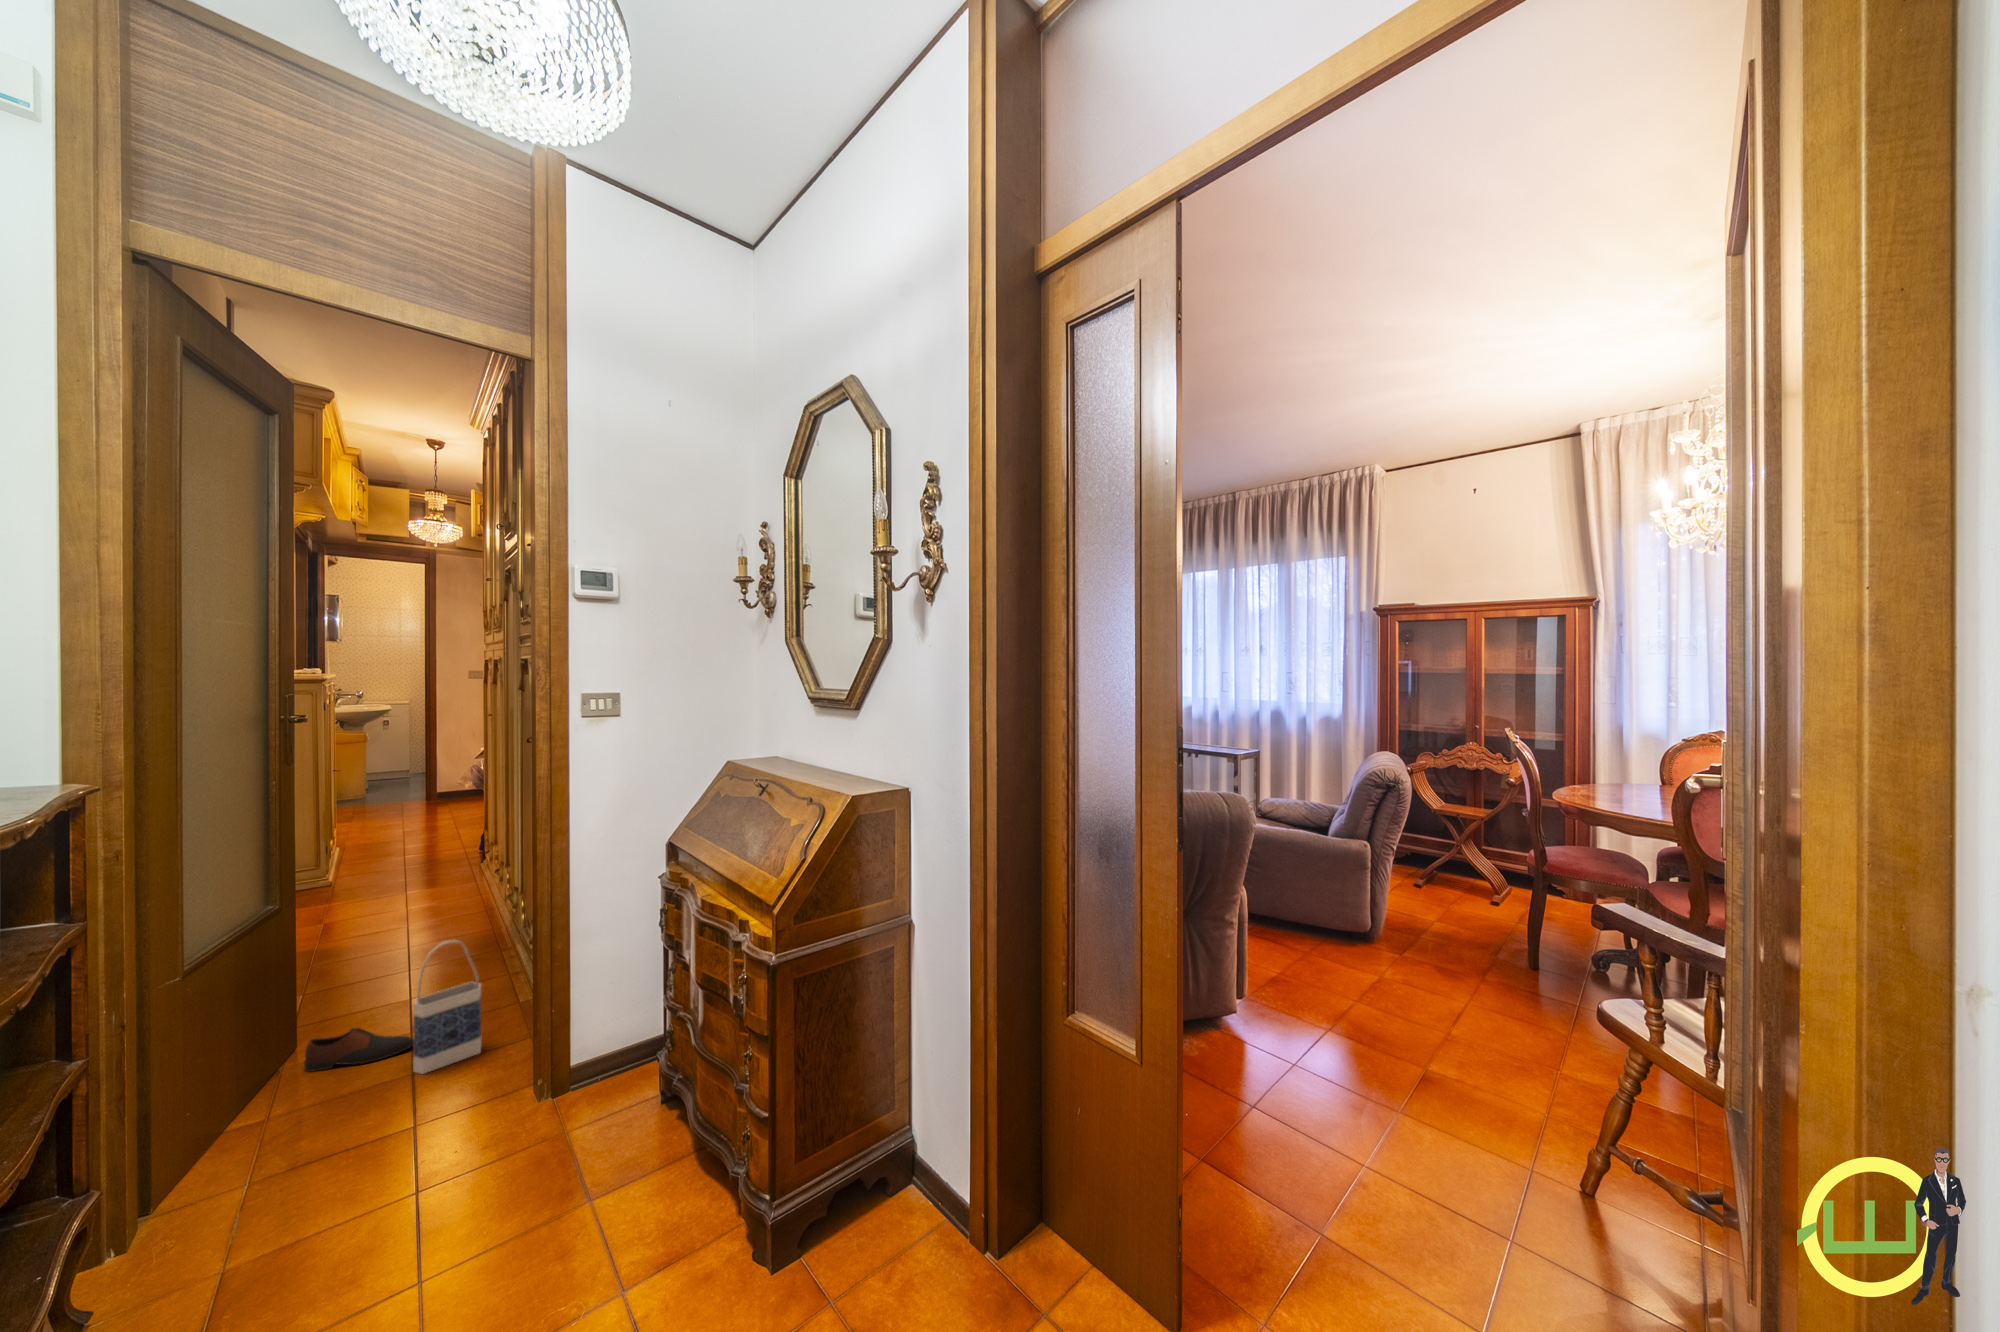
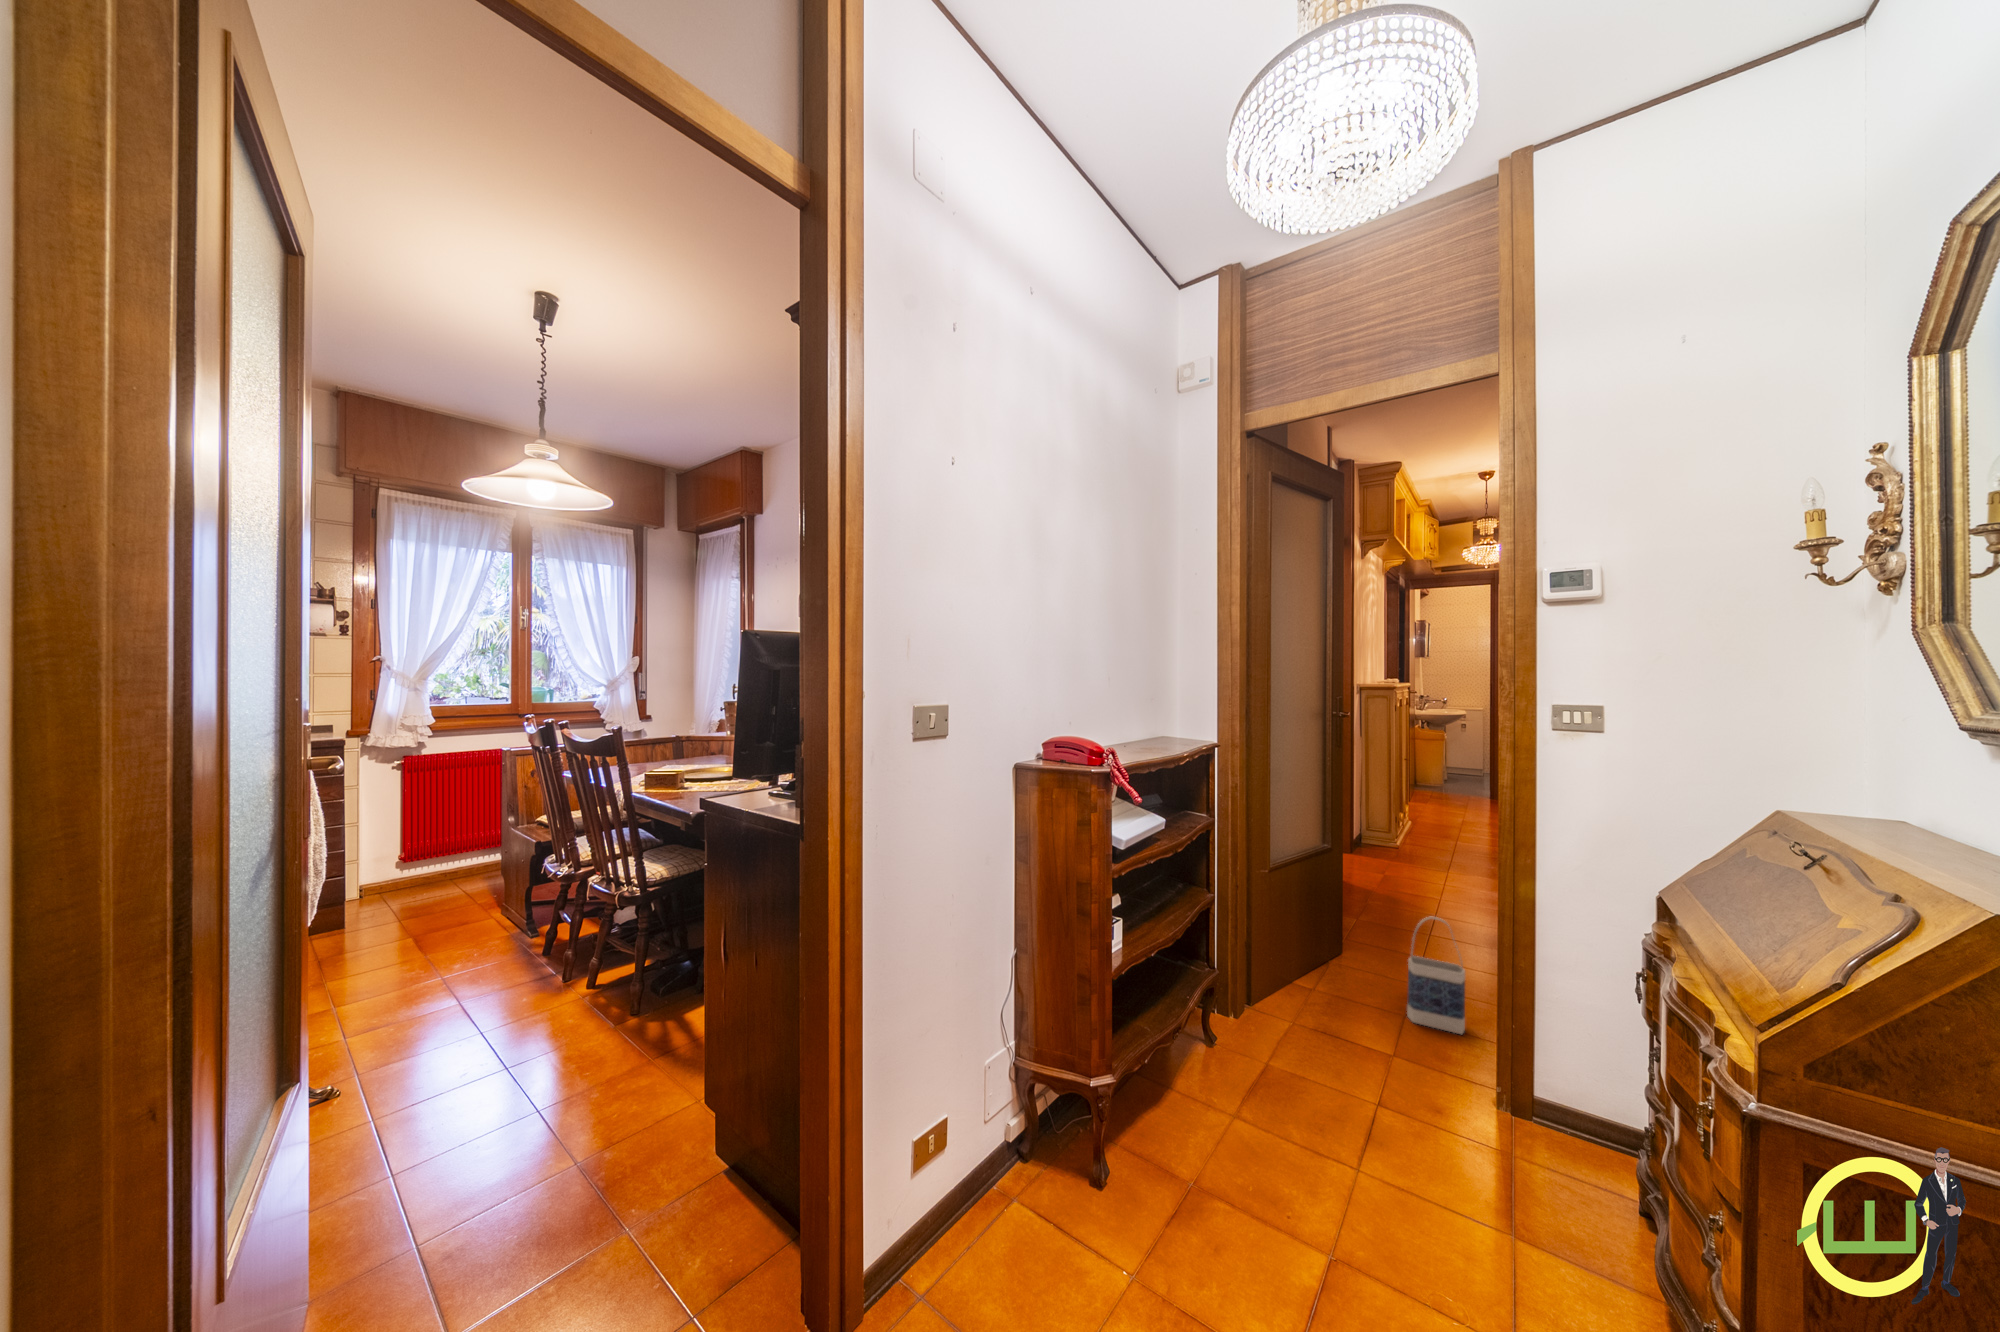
shoe: present [304,1028,414,1072] -> none [1343,951,1415,996]

